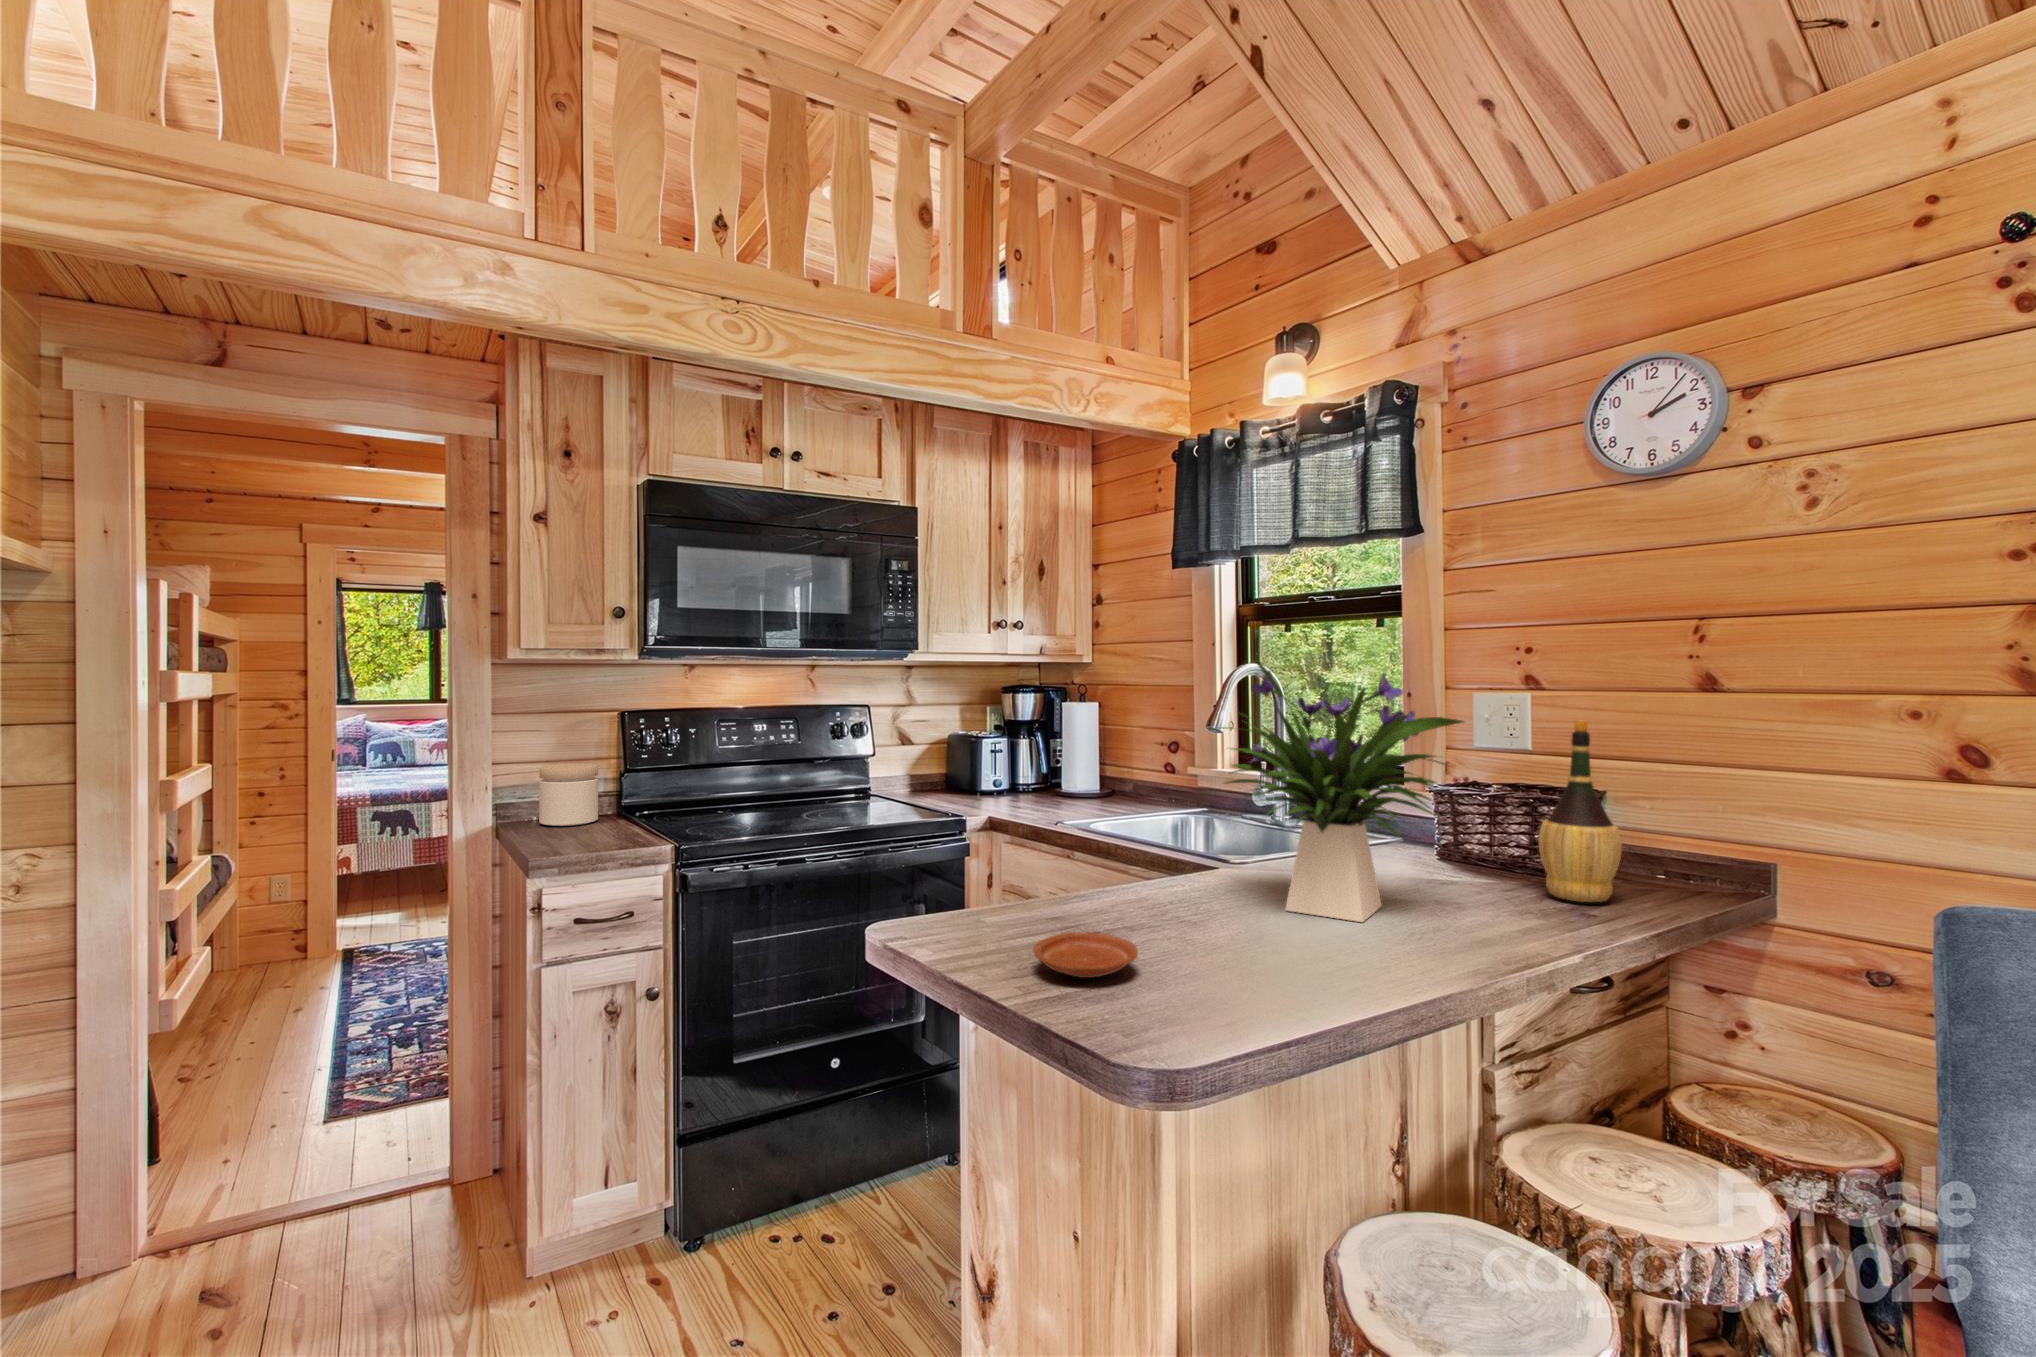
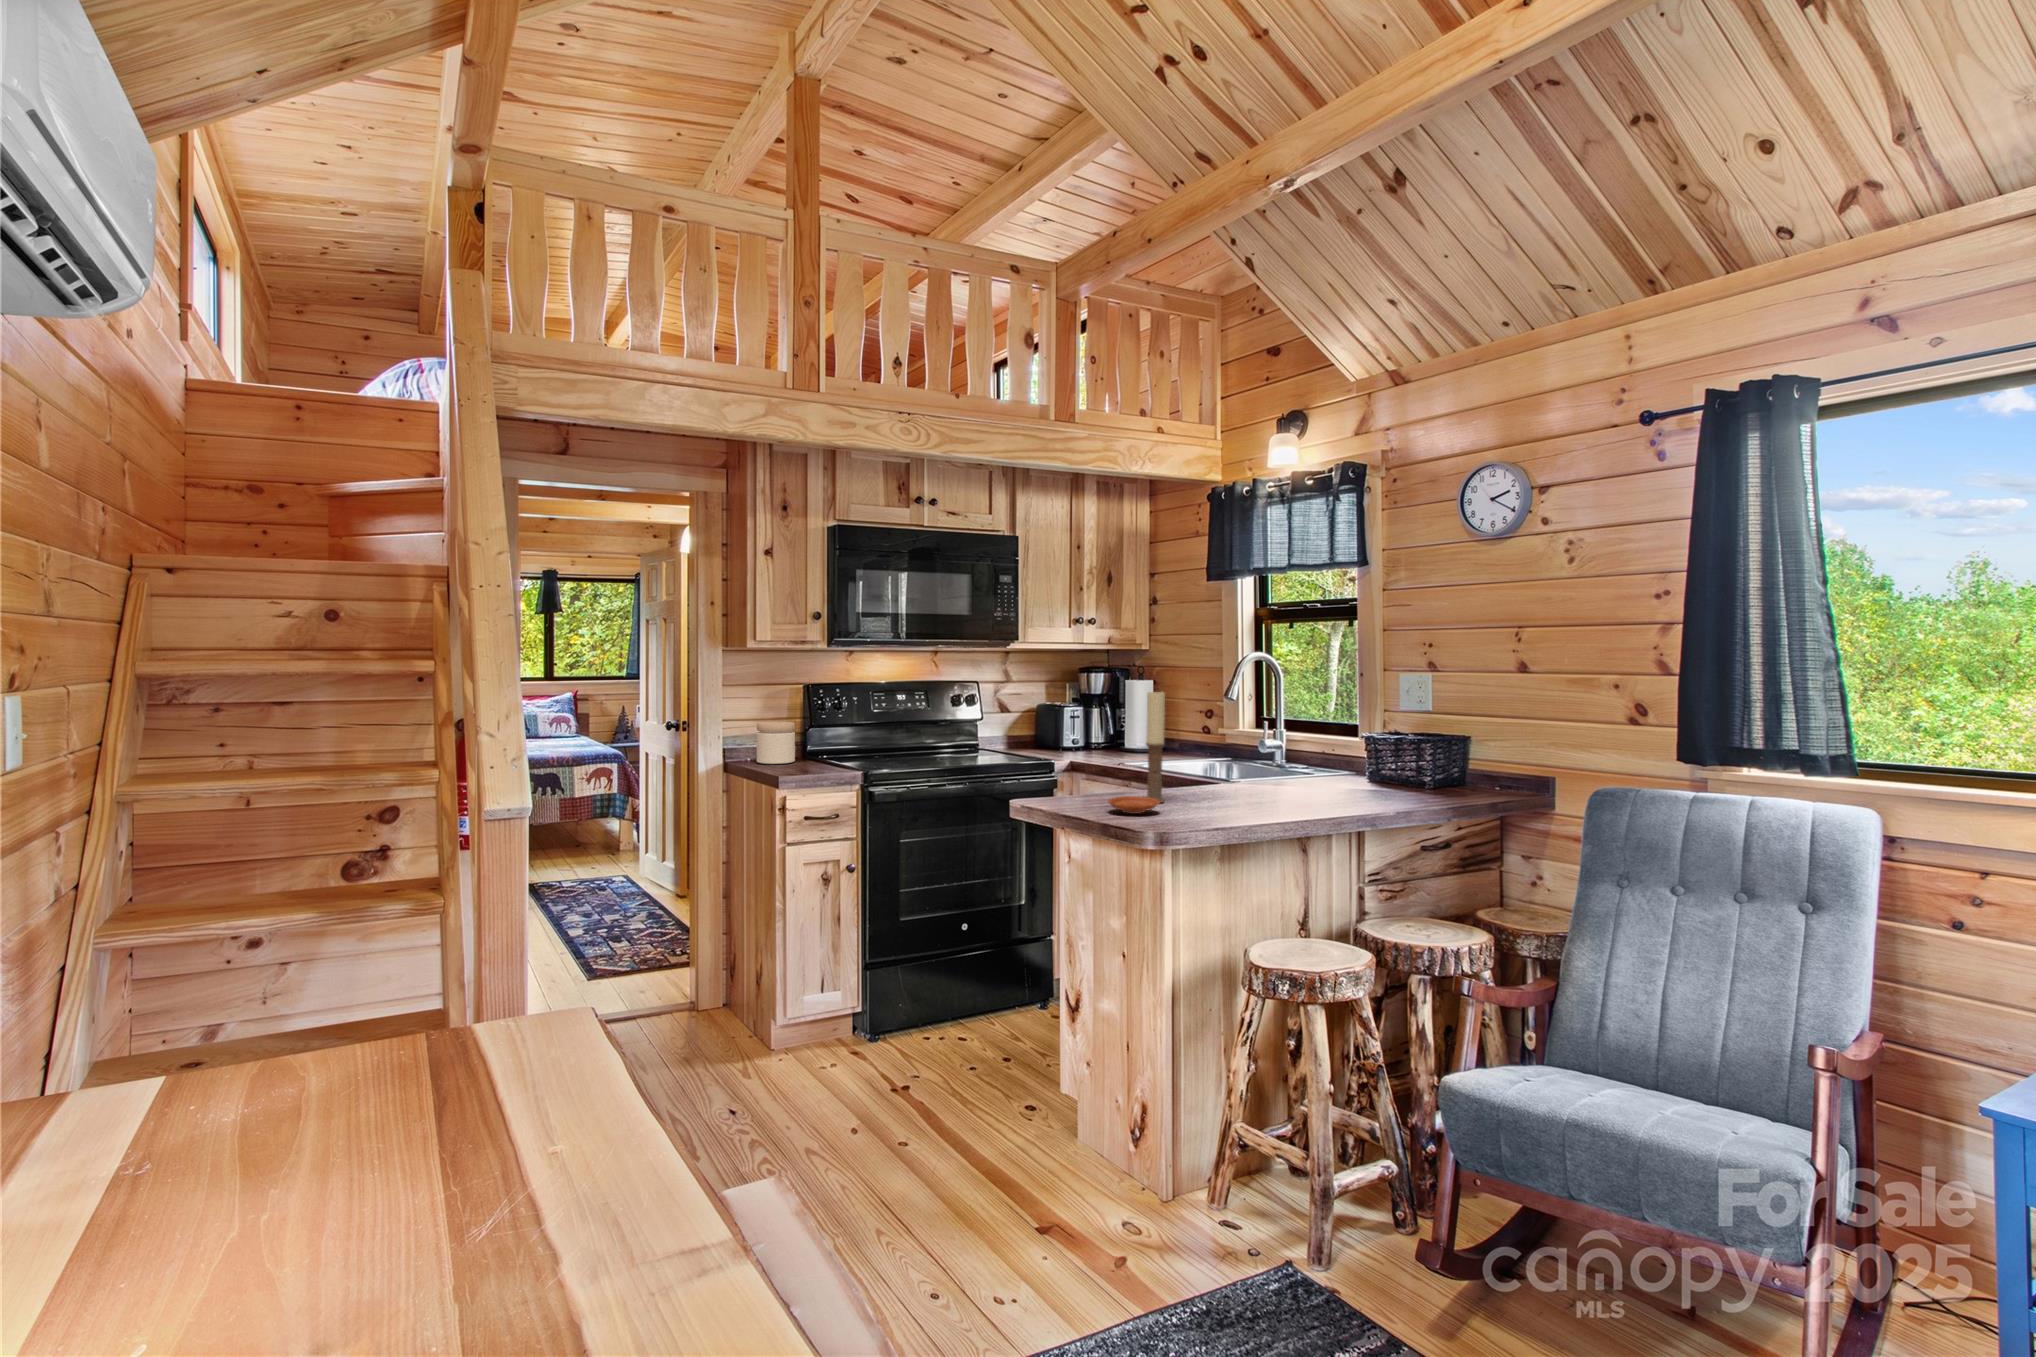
flower arrangement: present [1213,658,1463,922] -> none [1206,652,1351,802]
wine bottle: present [1539,720,1622,902] -> none [1409,690,1455,797]
candle: none [1104,723,1140,935] -> present [1146,691,1165,803]

